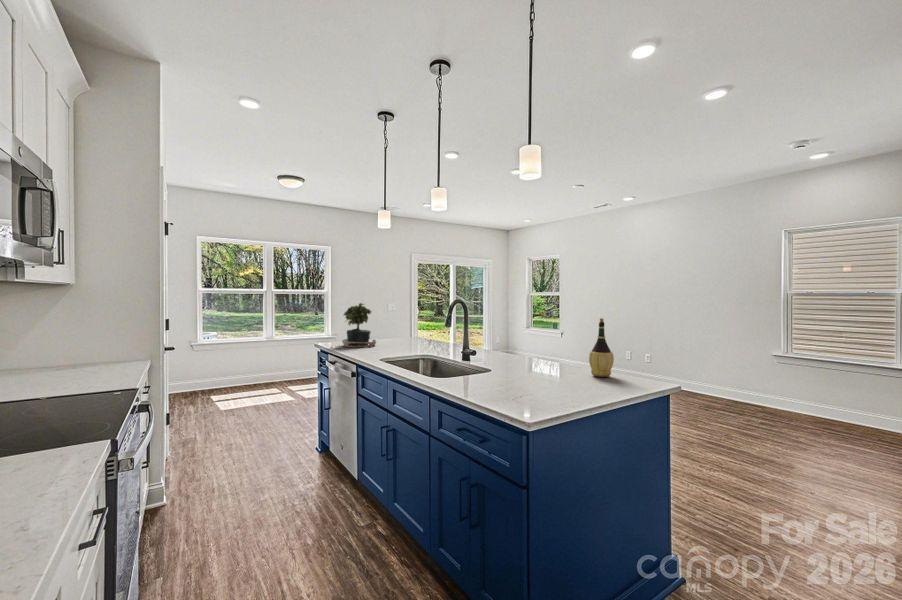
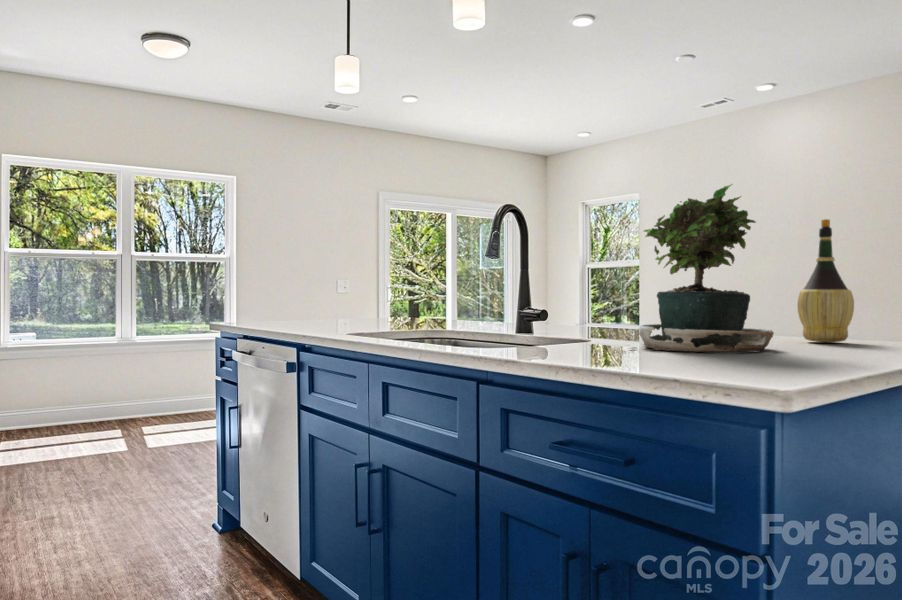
potted plant: present [342,303,376,348] -> present [615,184,774,352]

